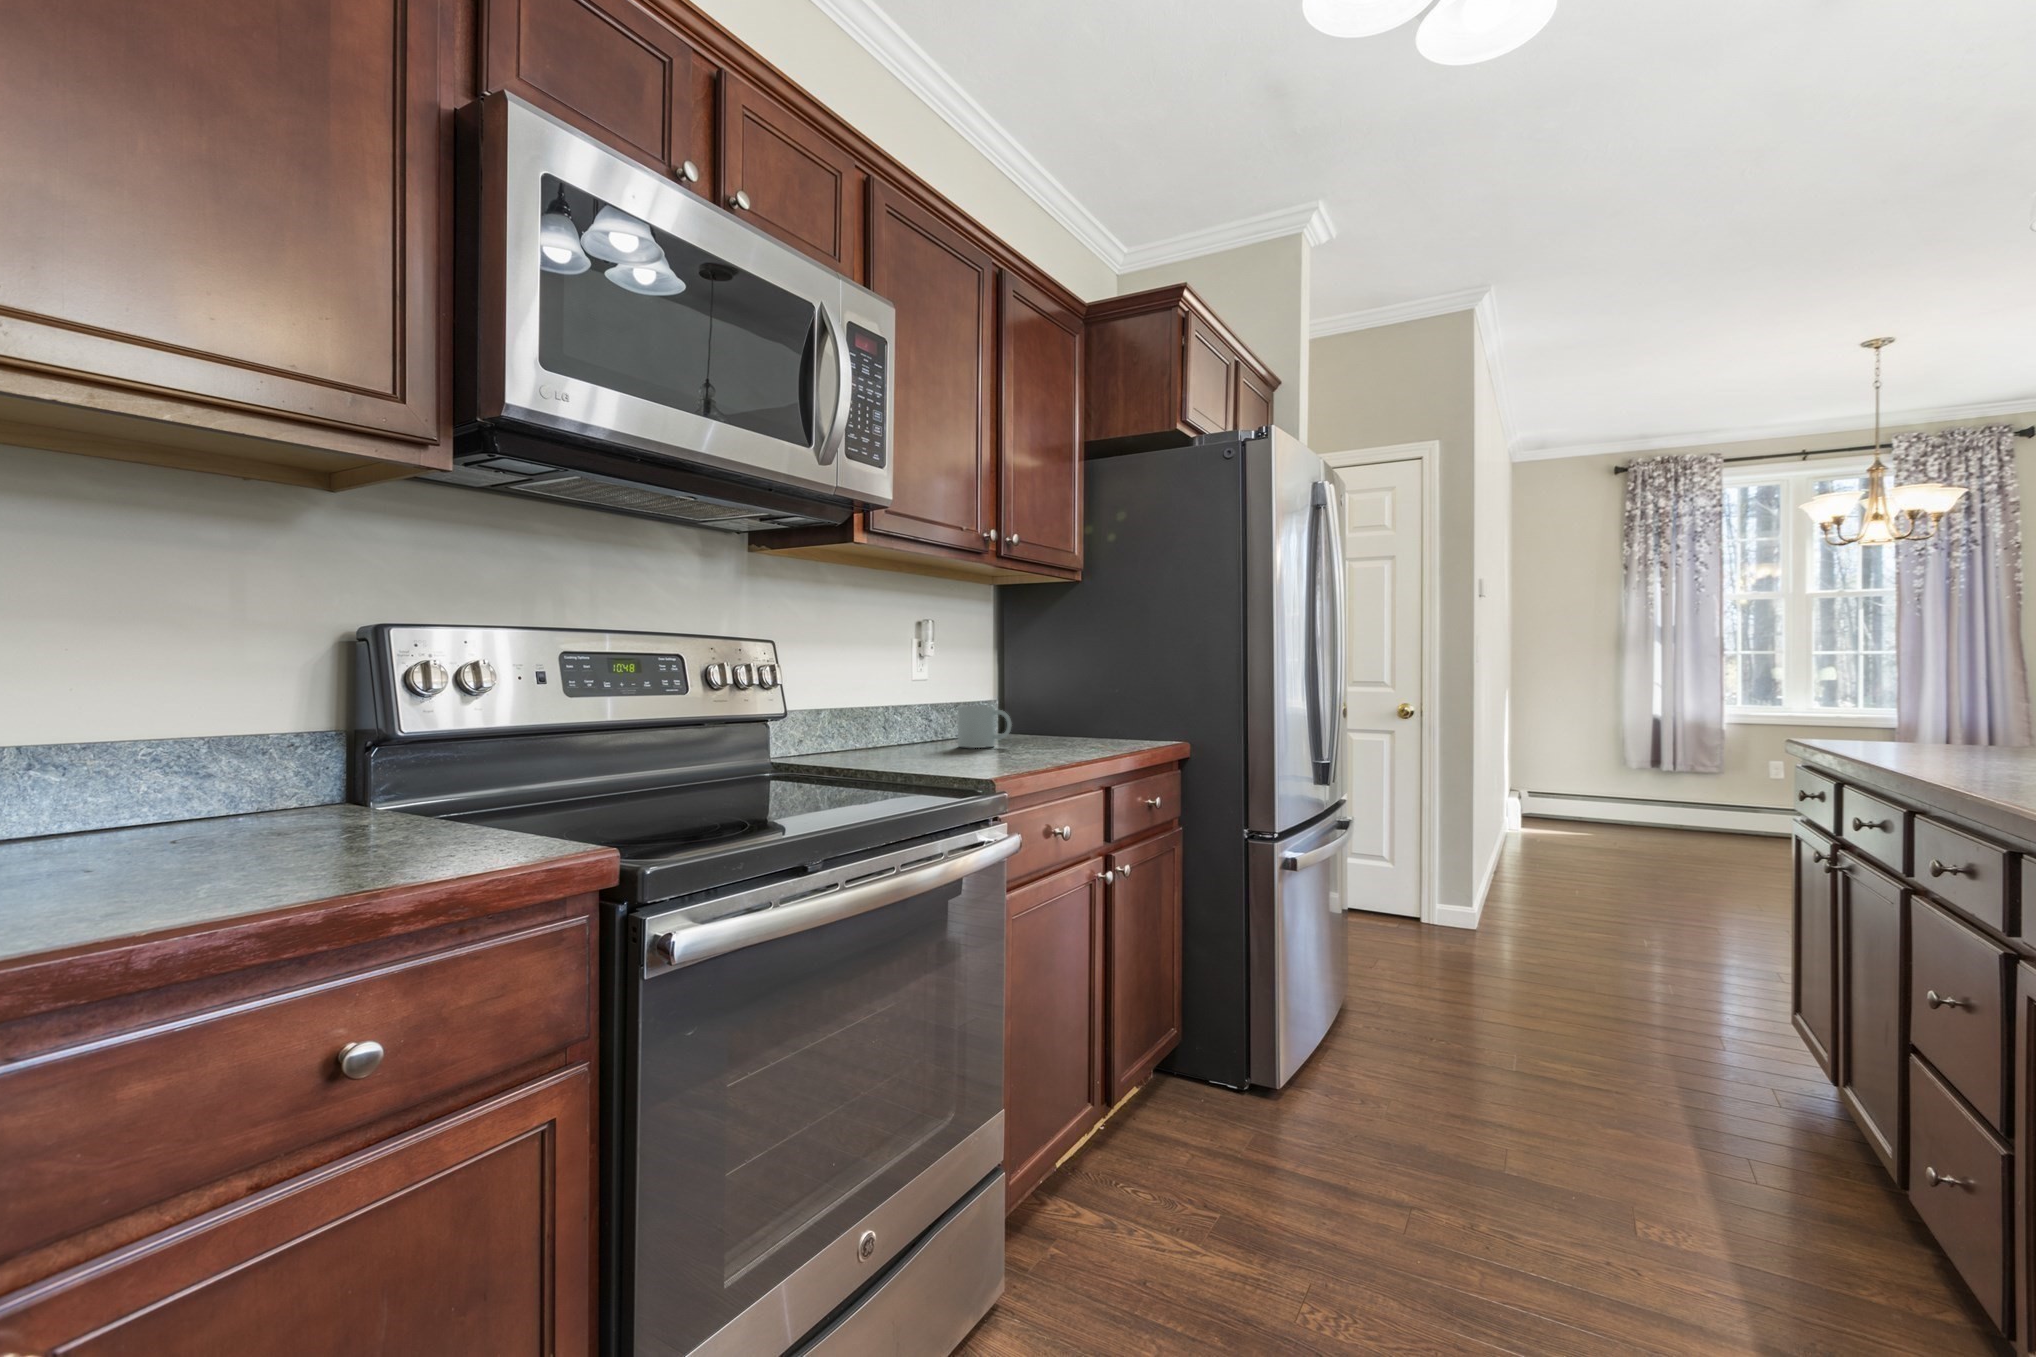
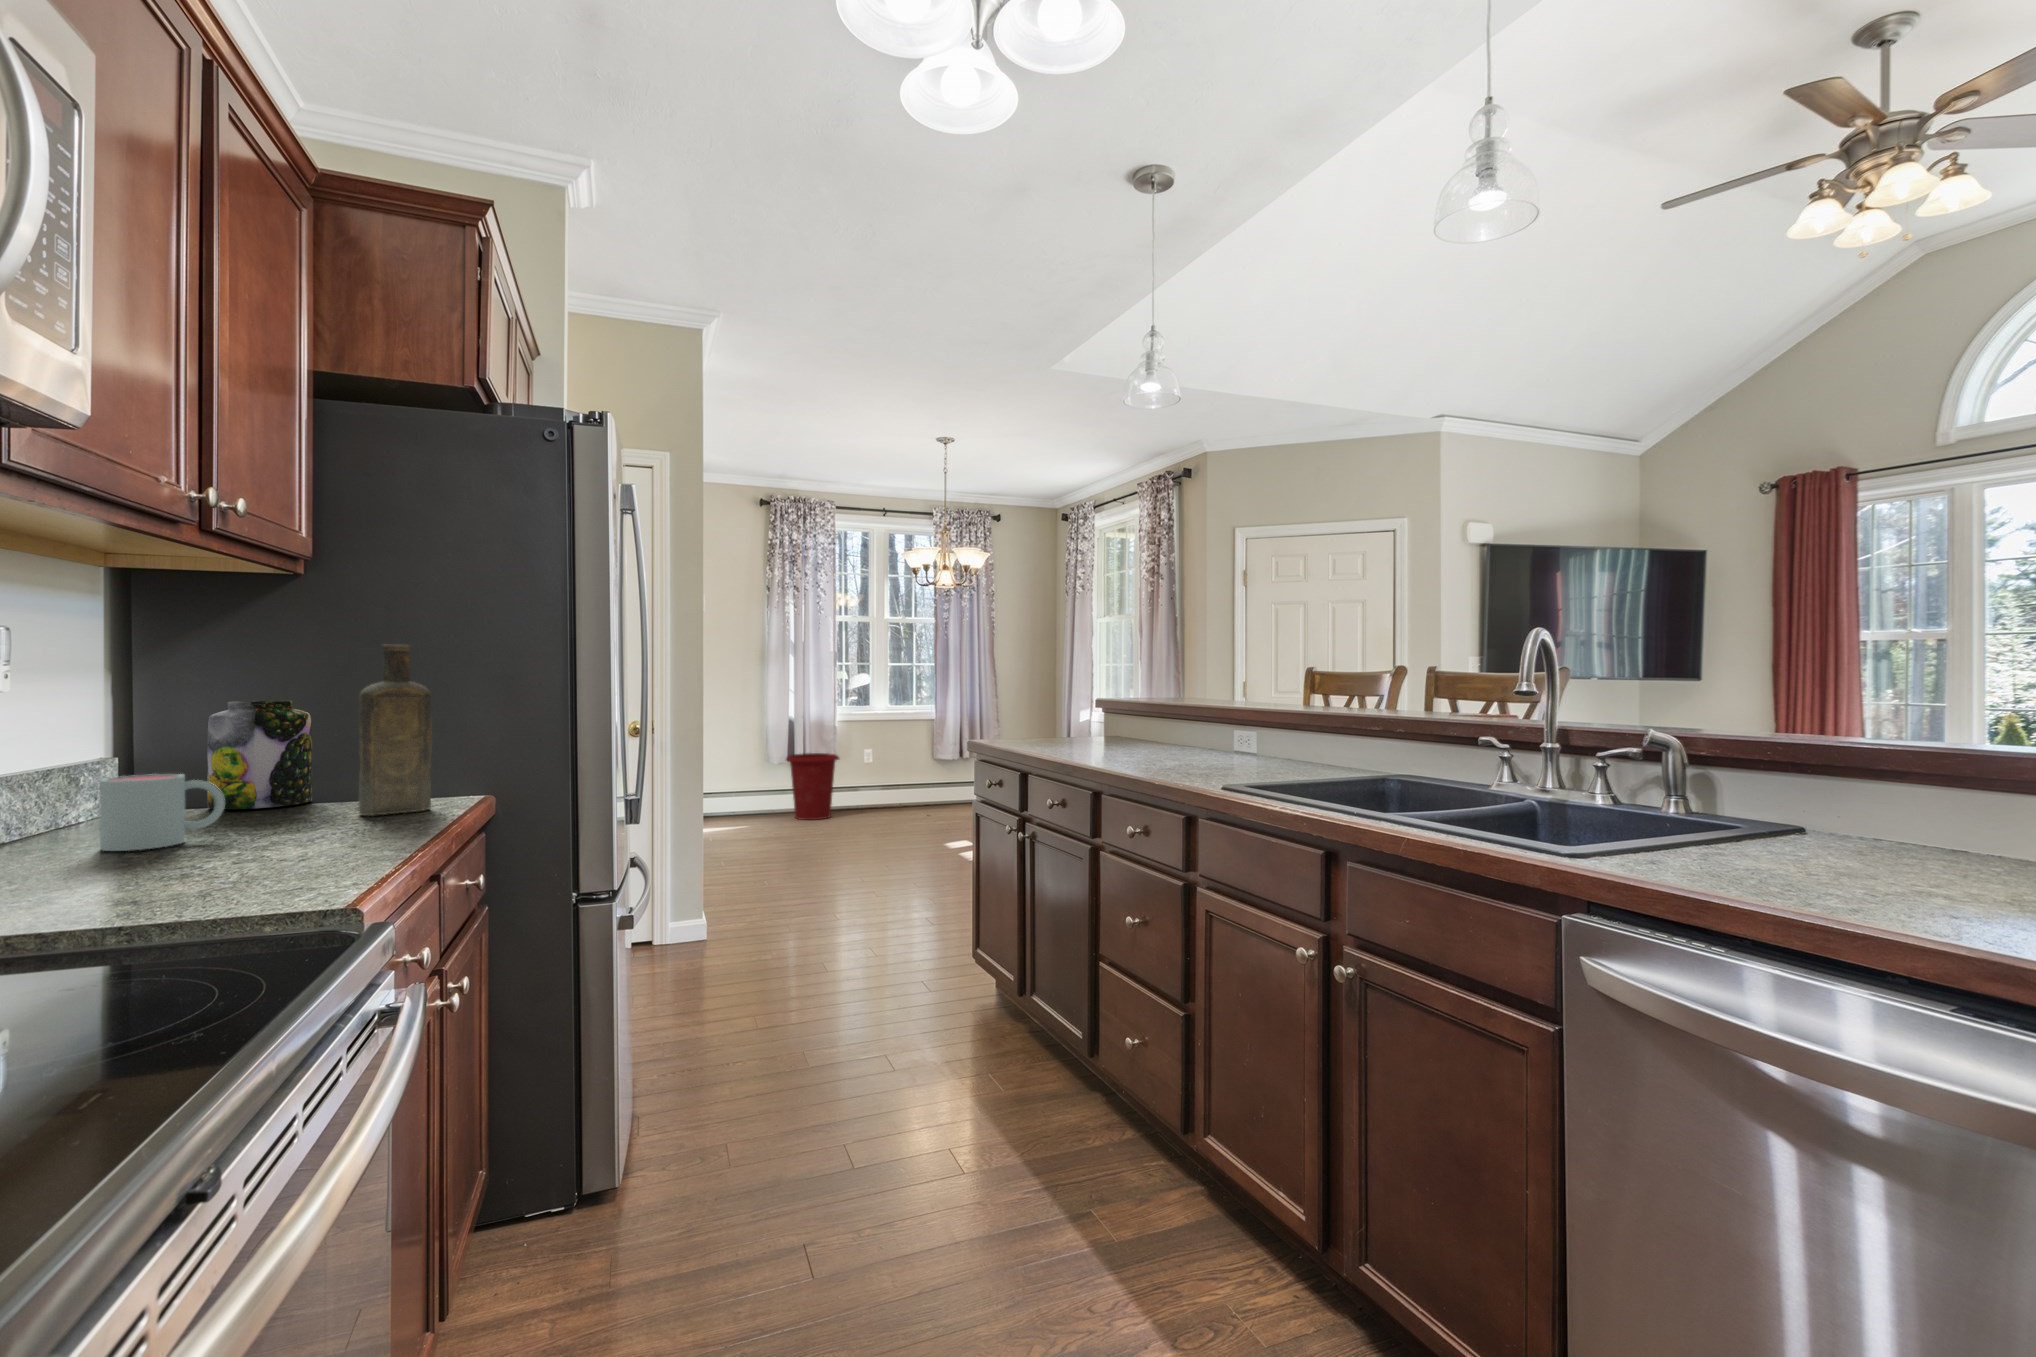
bottle: none [1083,625,1132,744] -> present [358,645,432,816]
jar: none [1029,666,1081,736] -> present [207,701,312,809]
waste bin: none [1647,760,1726,841] -> present [786,753,839,820]

